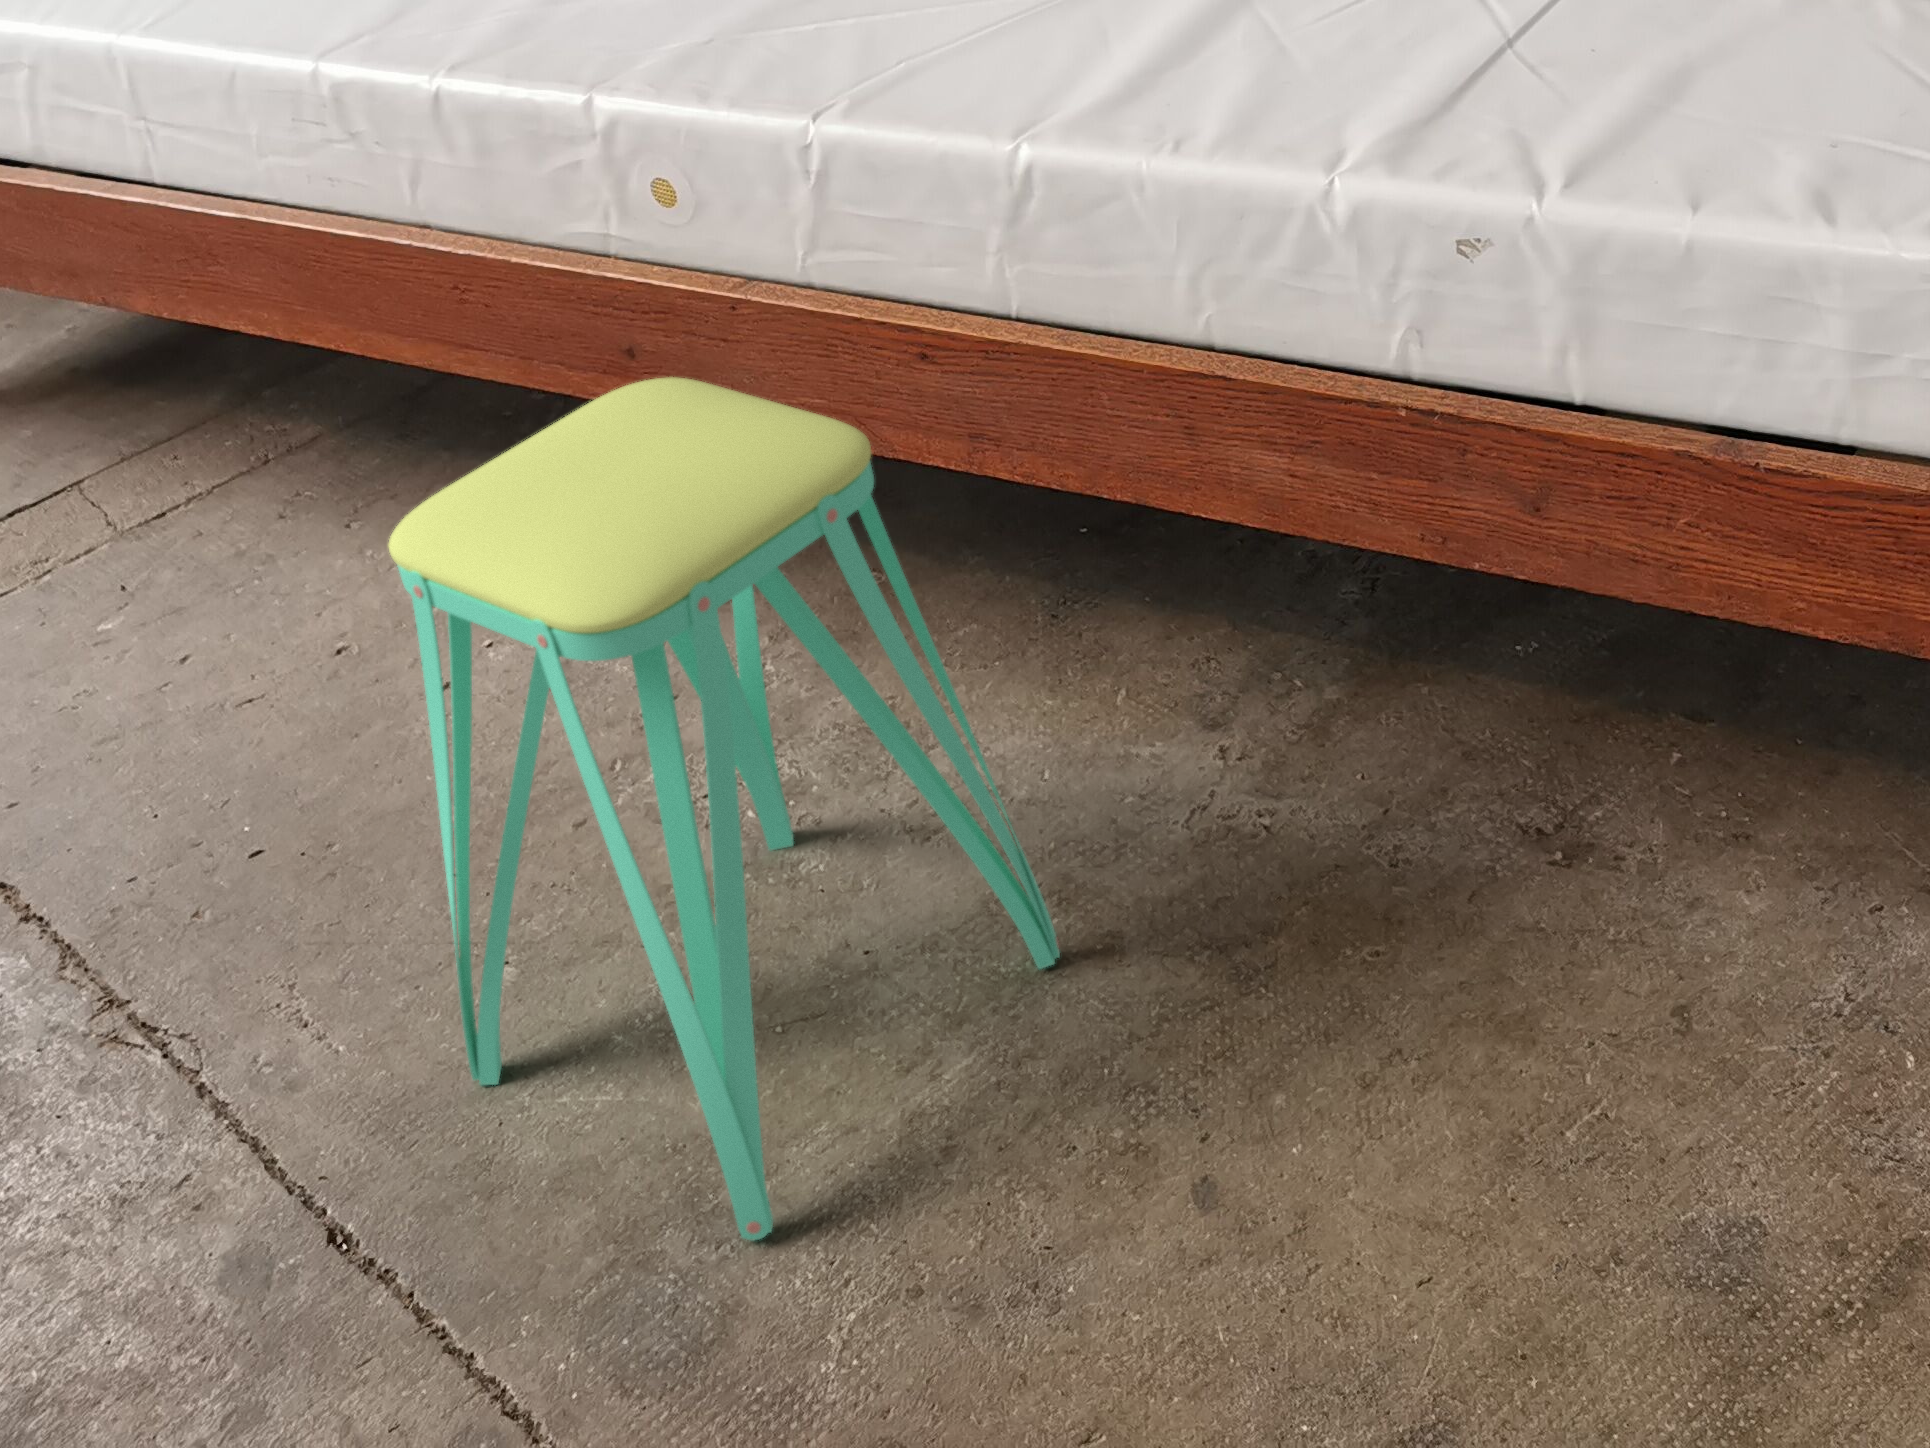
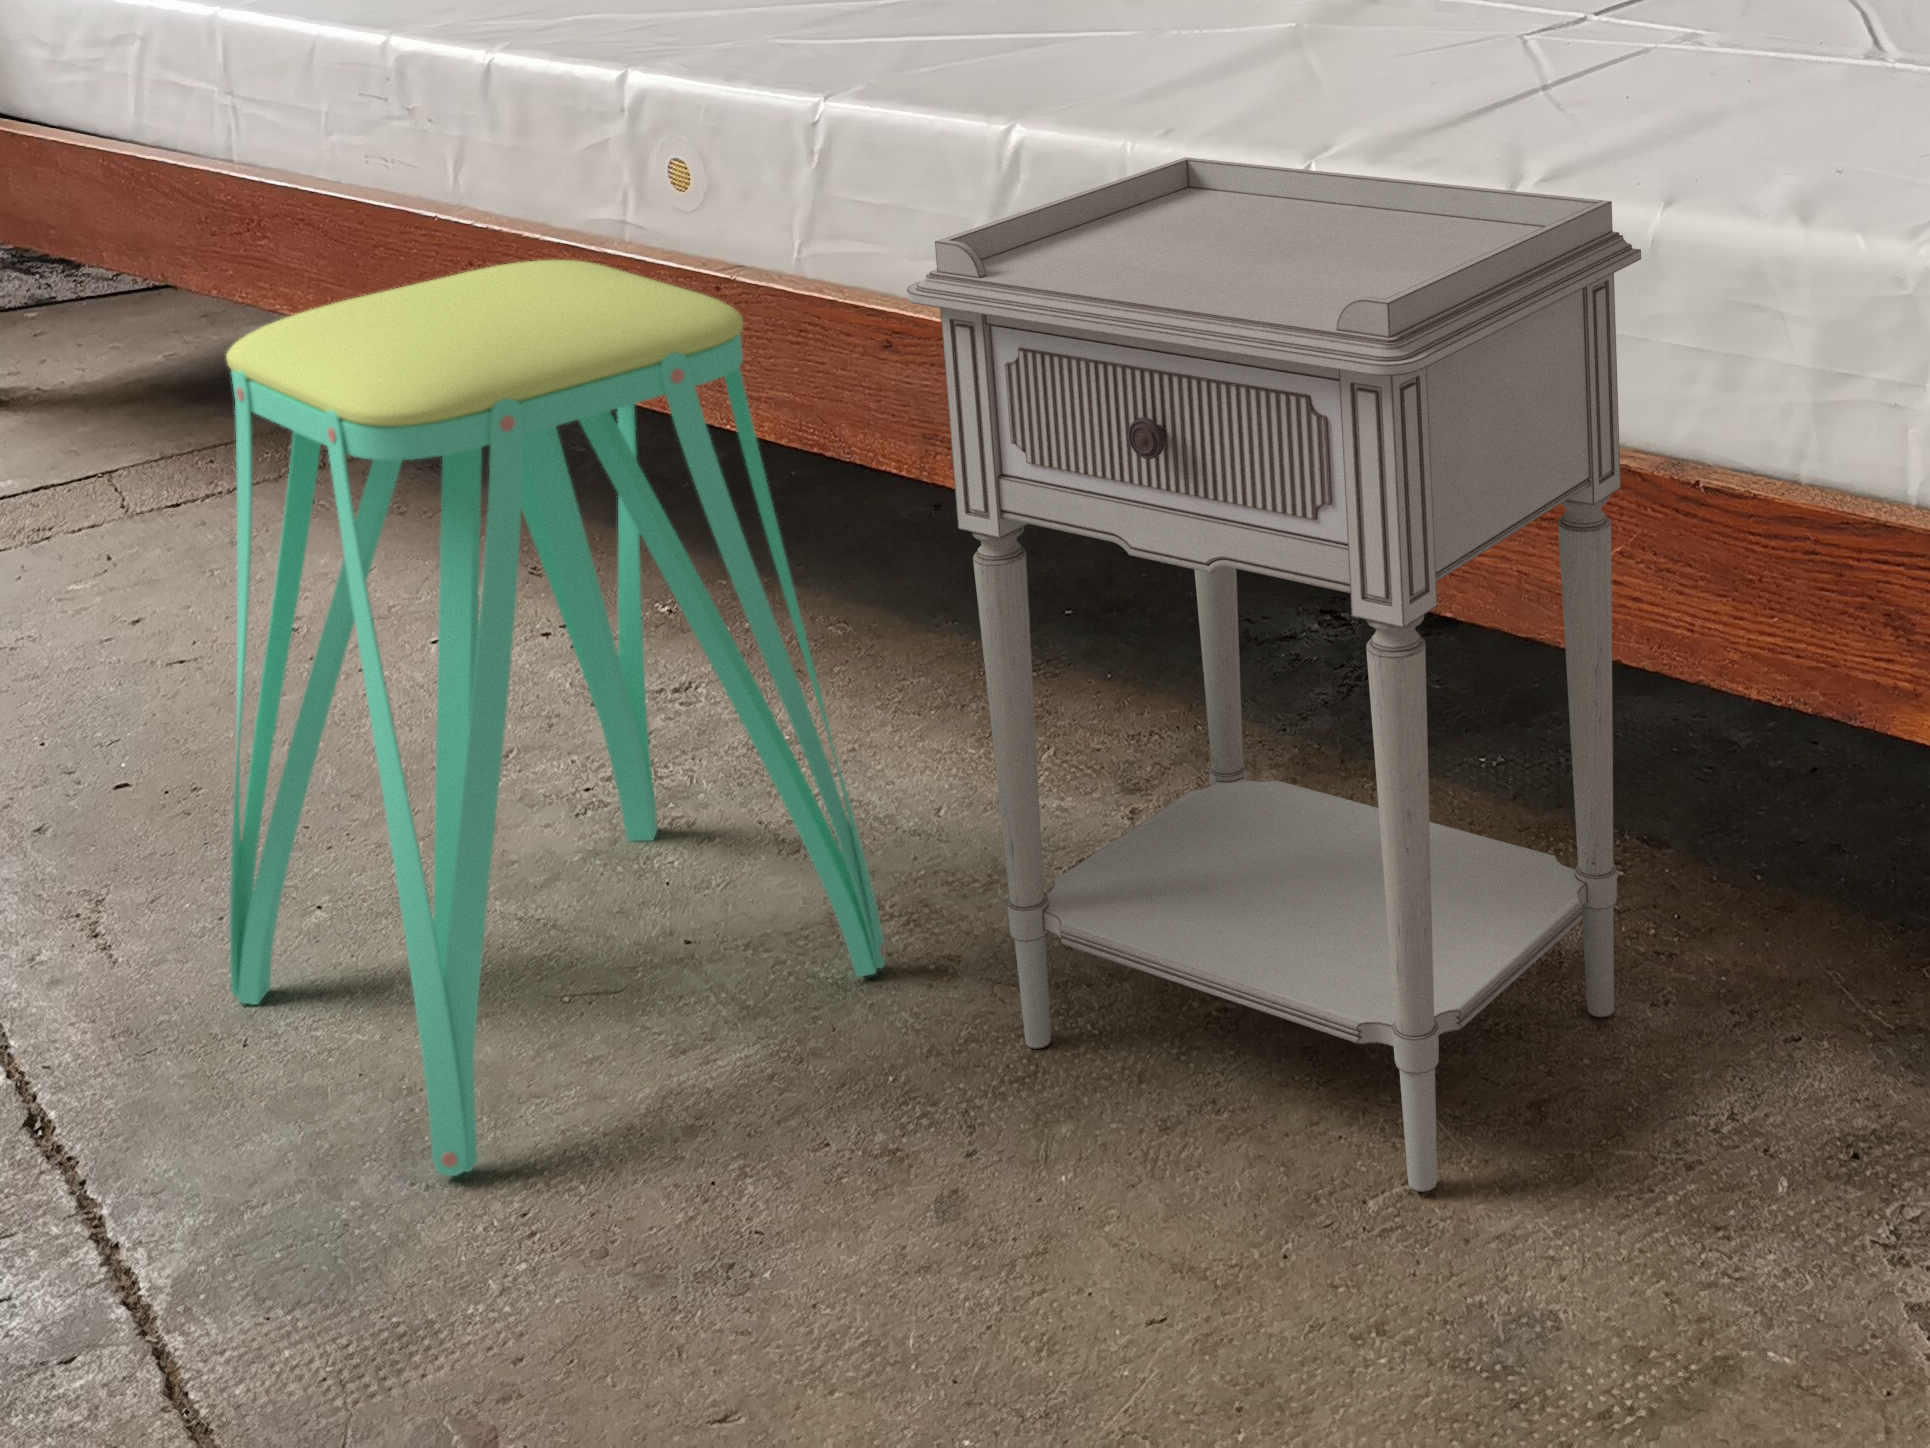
nightstand: none [1049,215,1713,1115] -> present [907,158,1641,1192]

